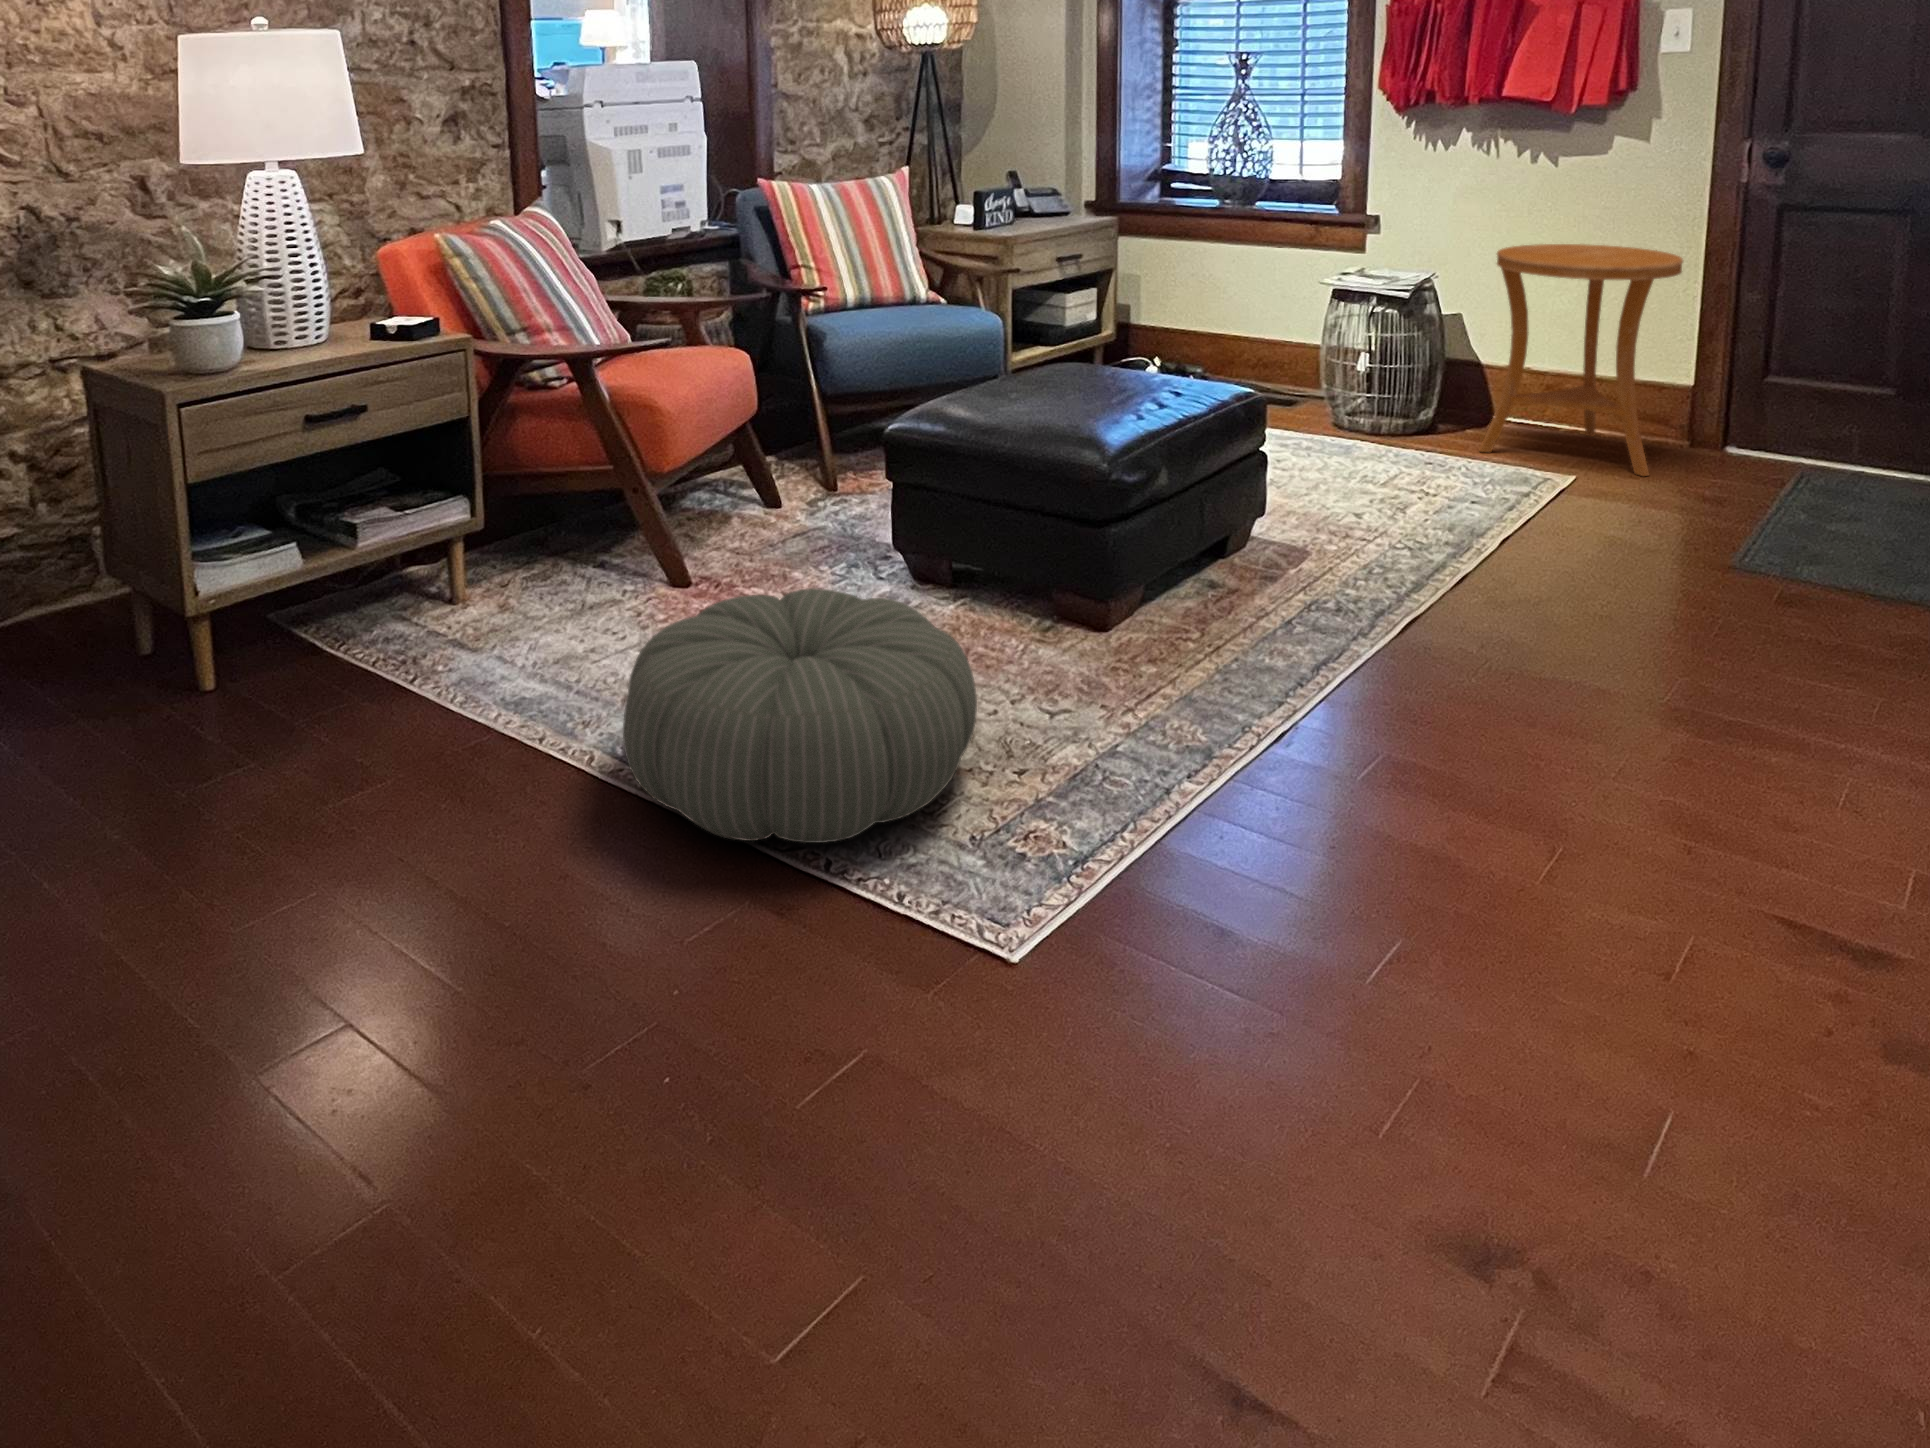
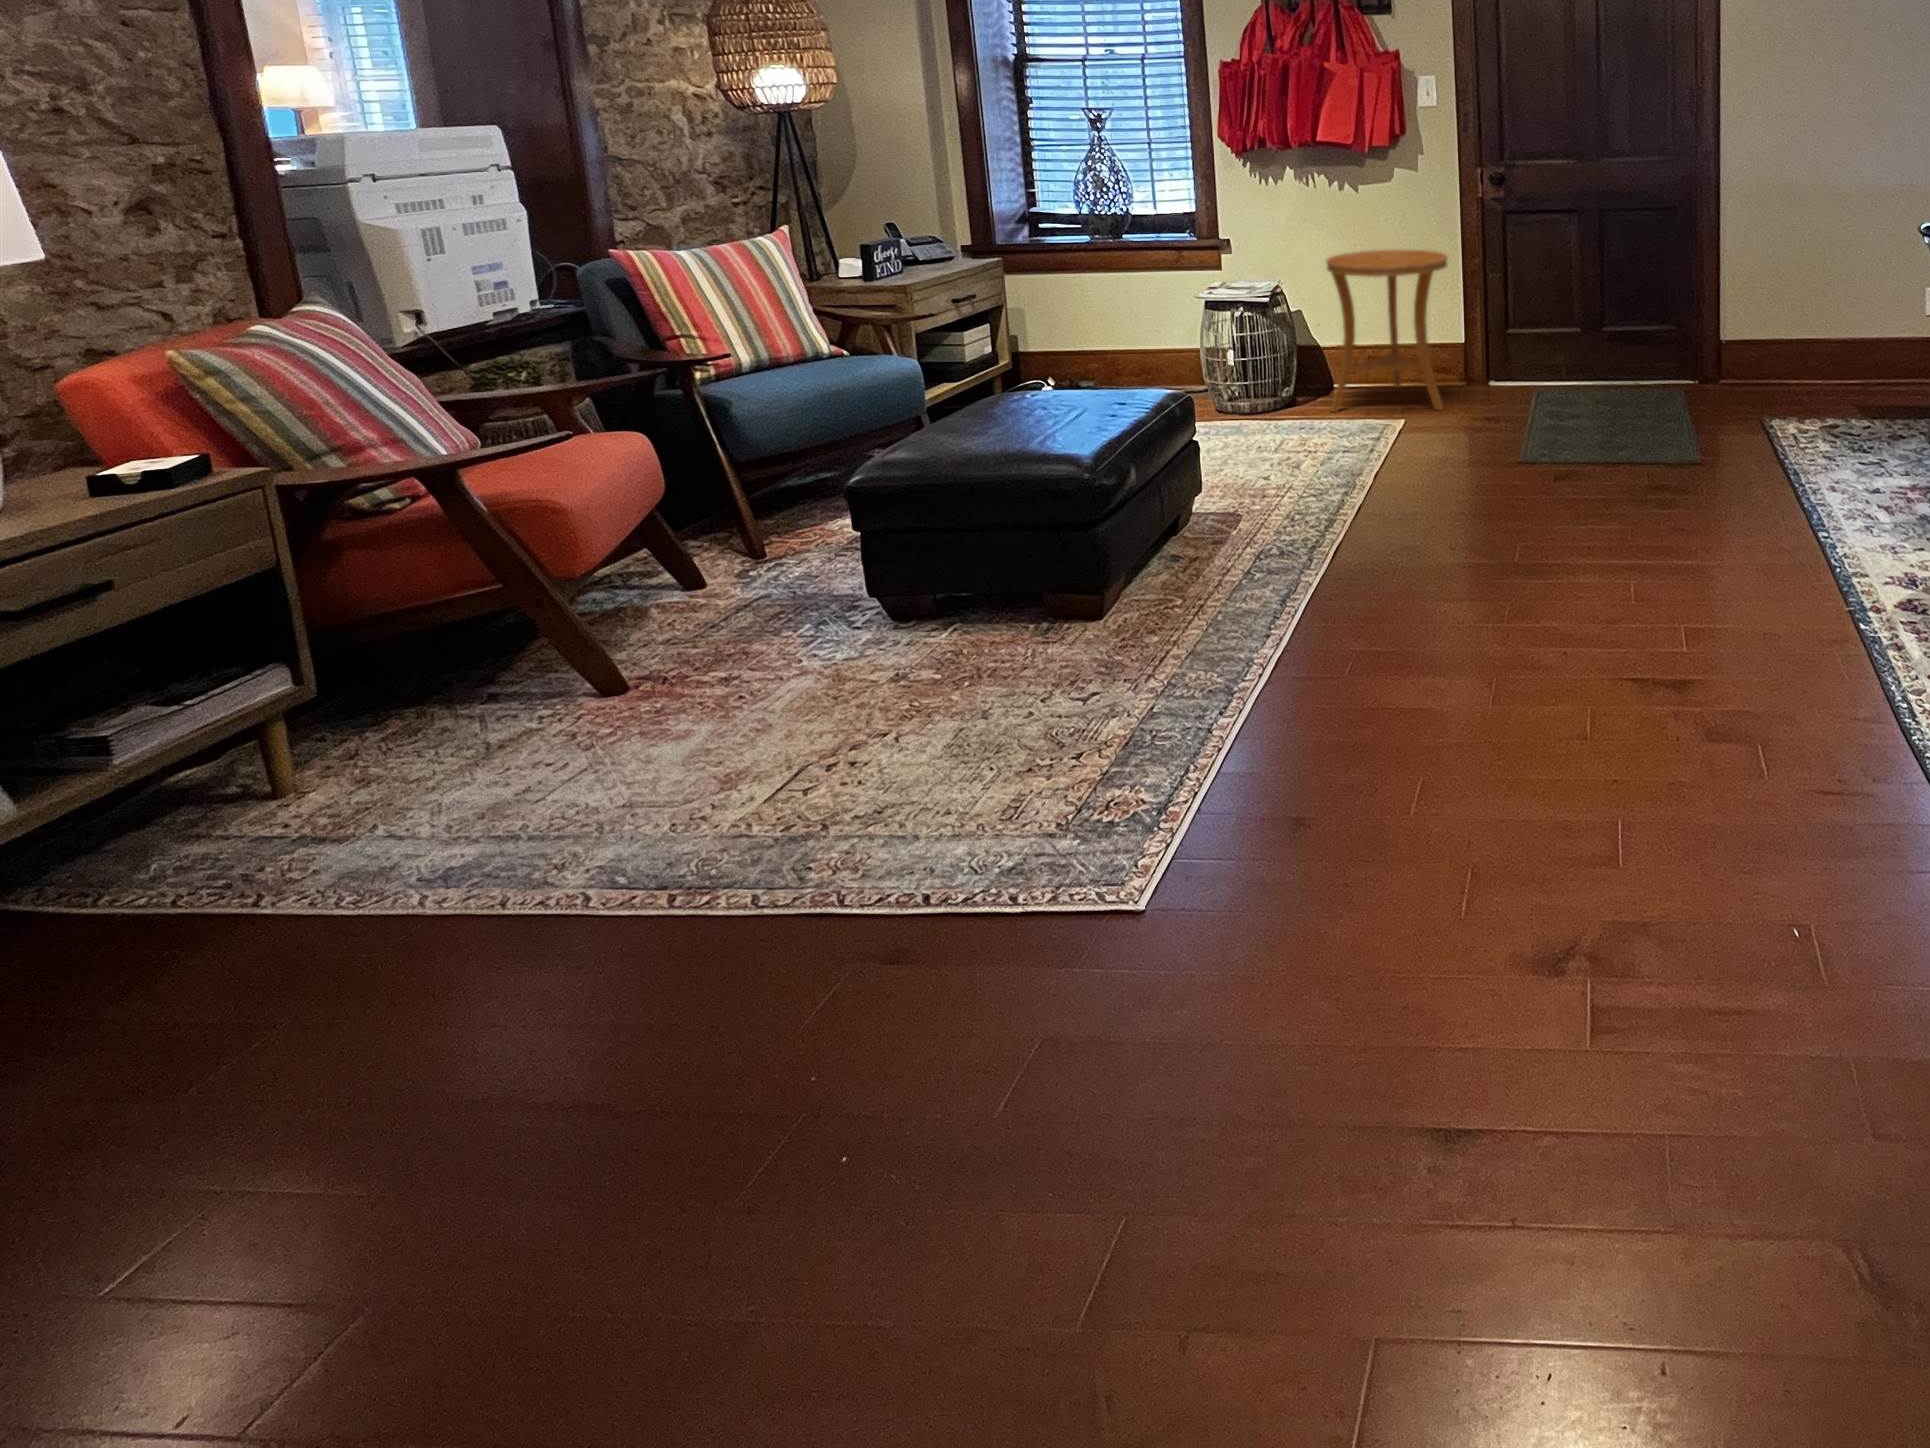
pouf: present [623,588,977,843] -> none [636,639,1033,917]

